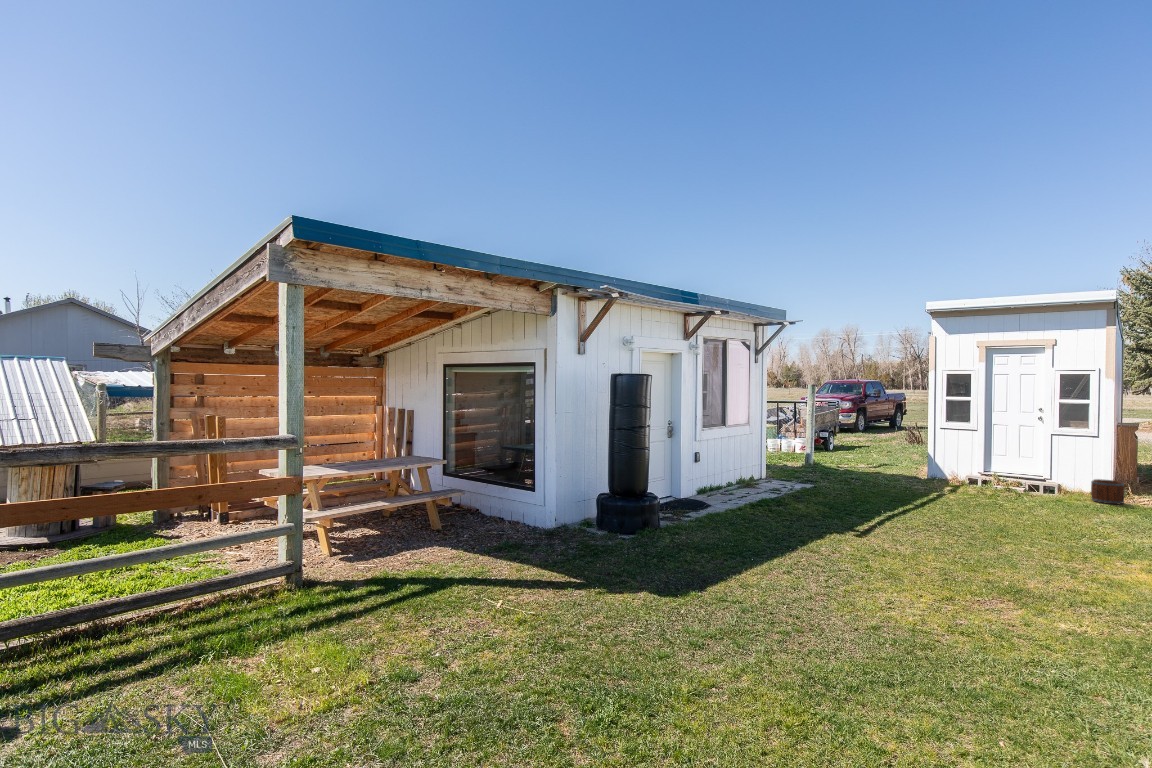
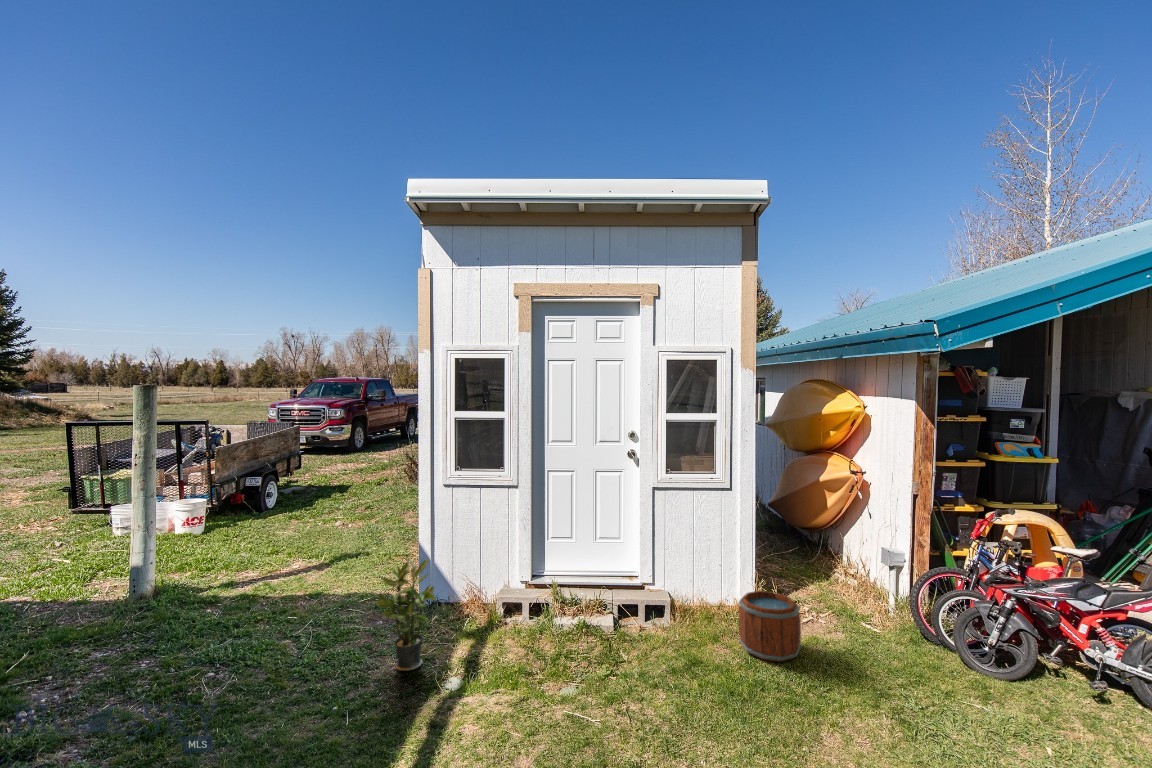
potted plant: none [915,447,939,485] -> present [375,558,436,671]

